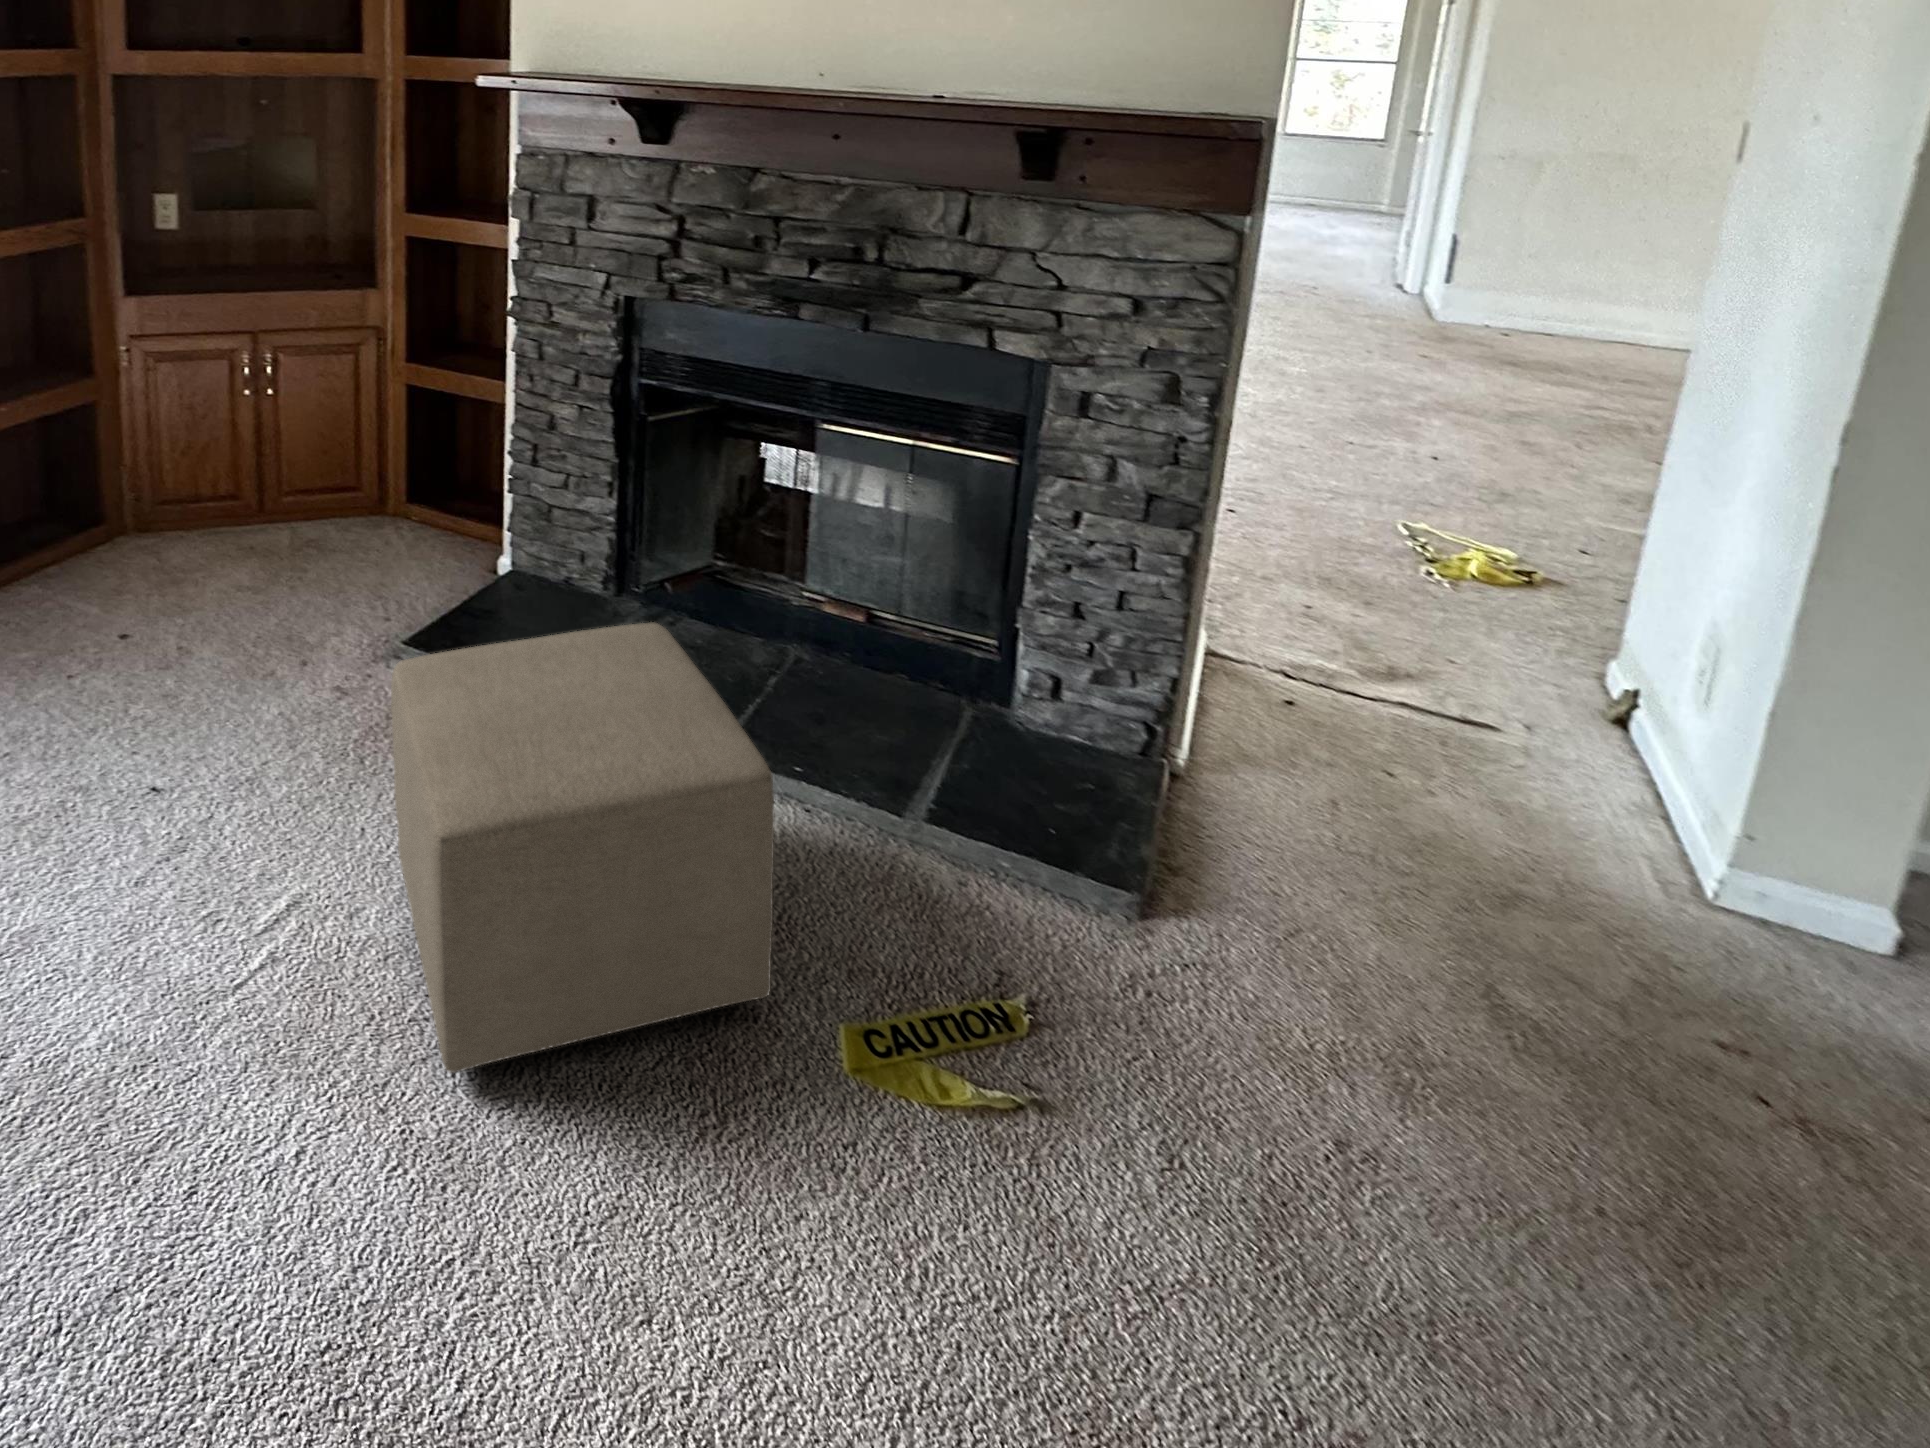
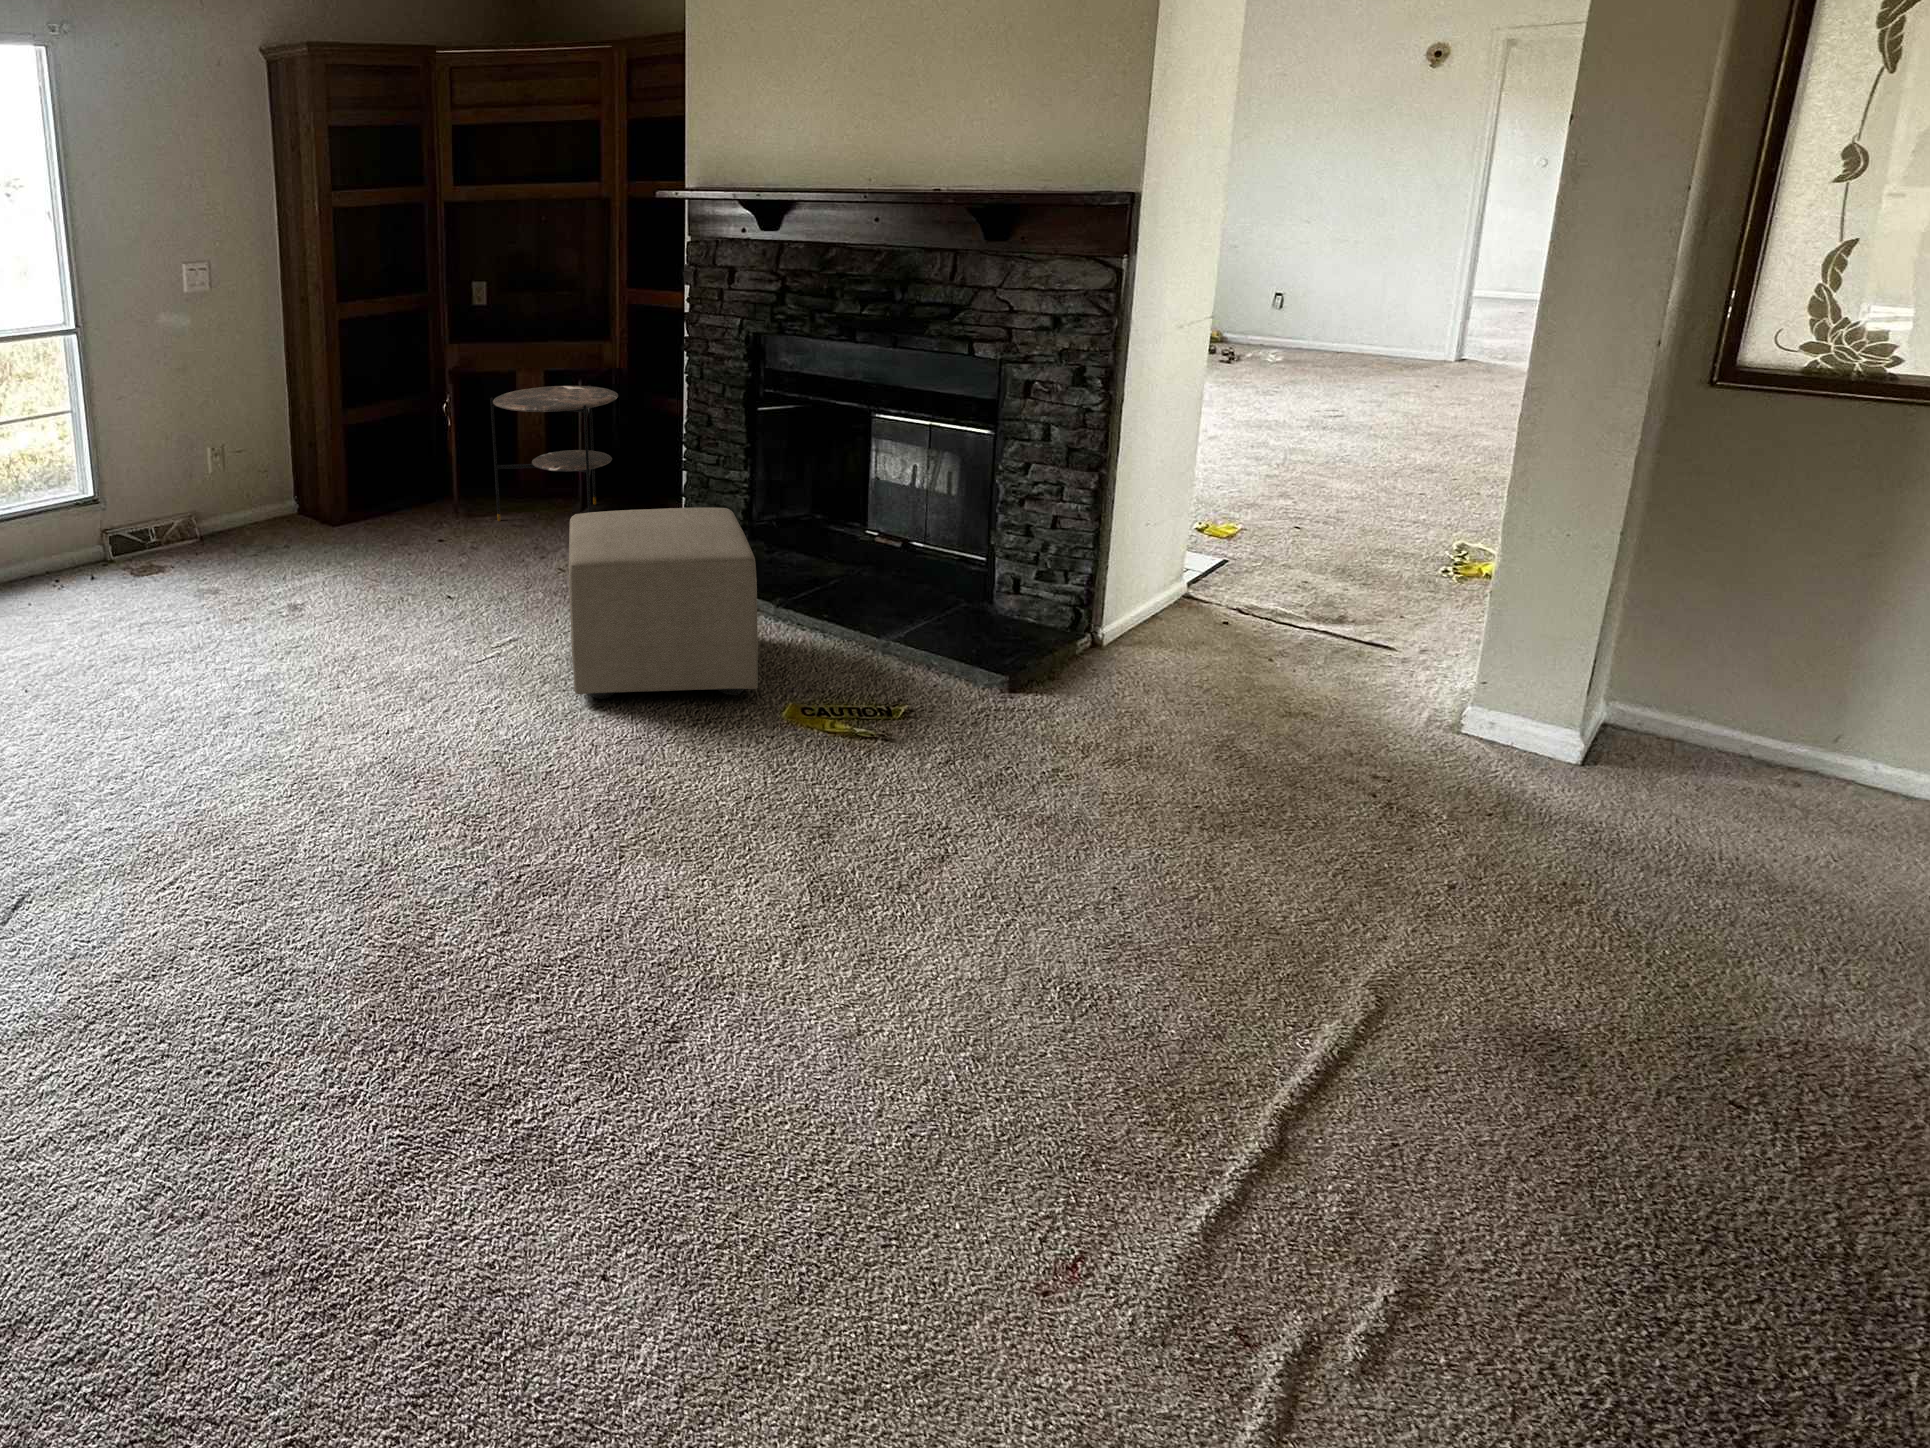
side table: none [198,354,400,596] -> present [490,385,618,521]

